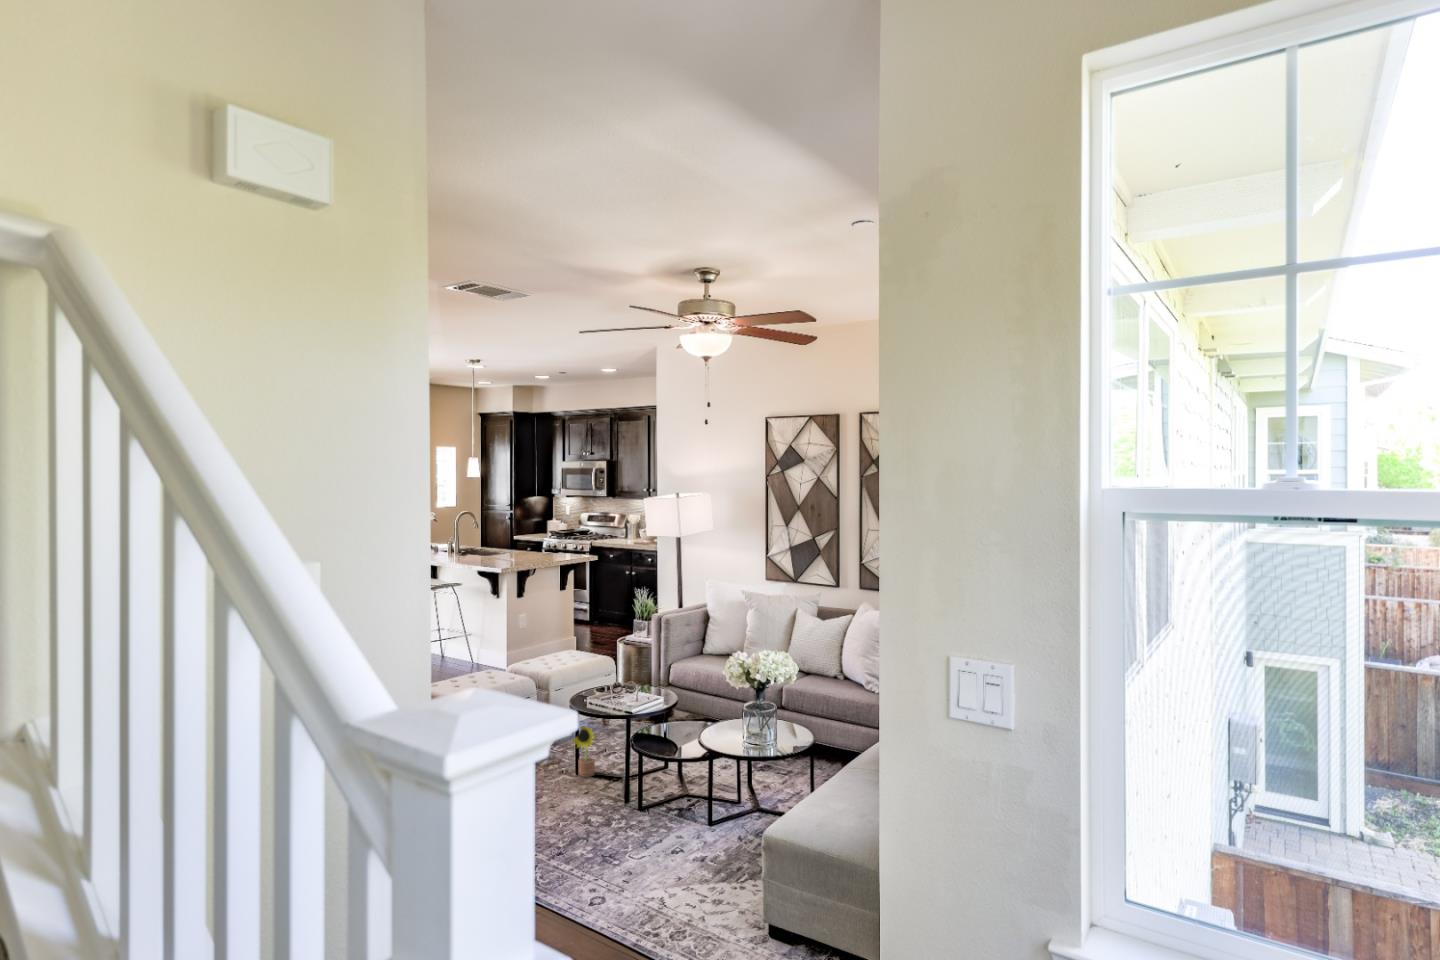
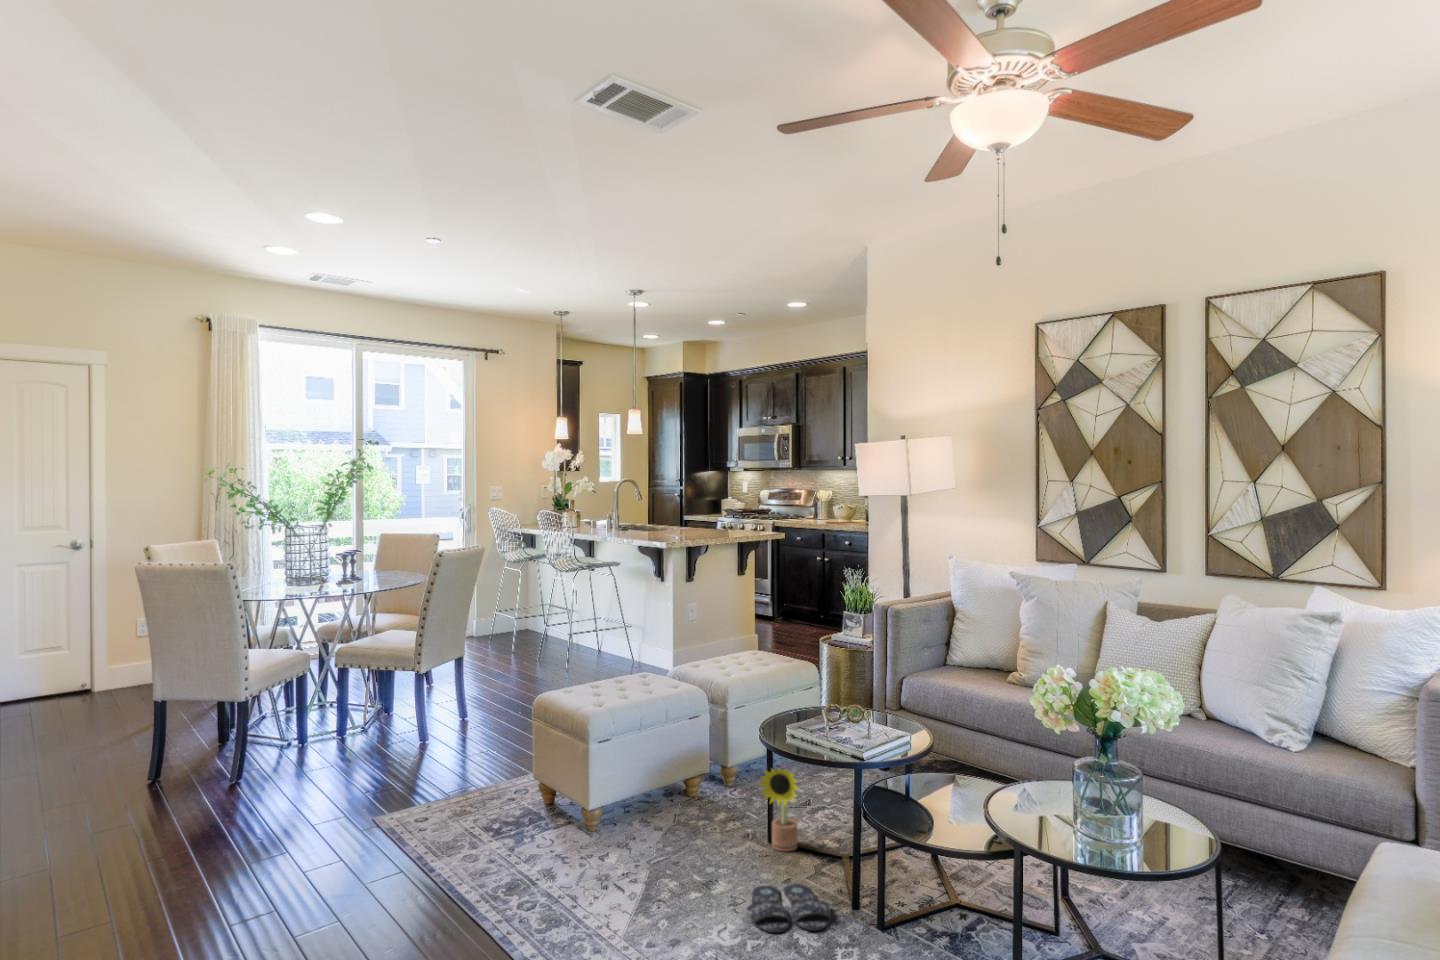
slippers: none [561,793,611,818] -> present [747,884,831,933]

